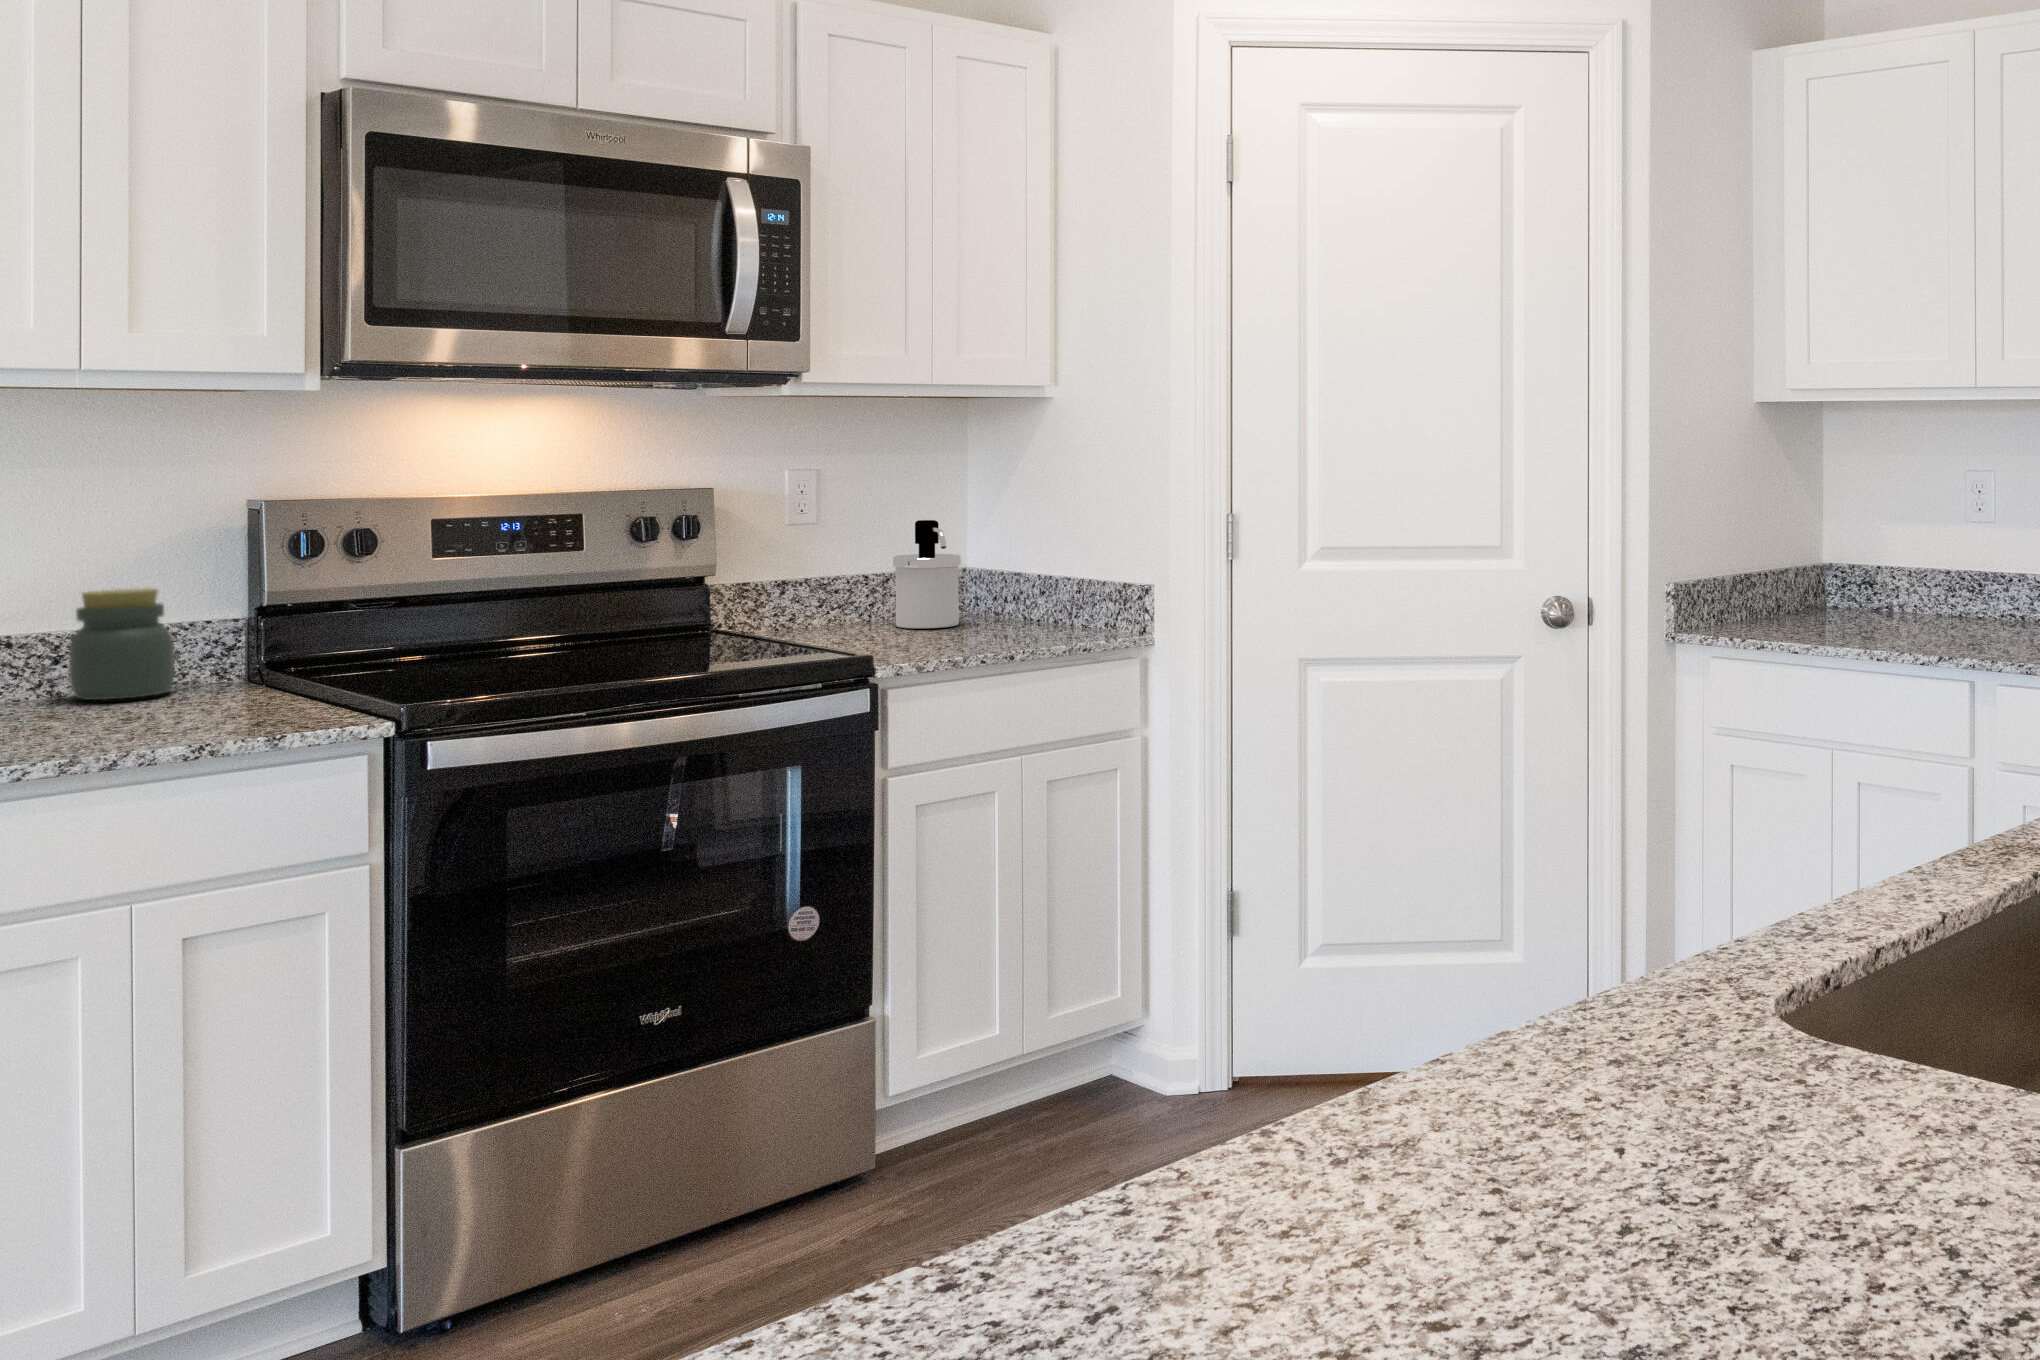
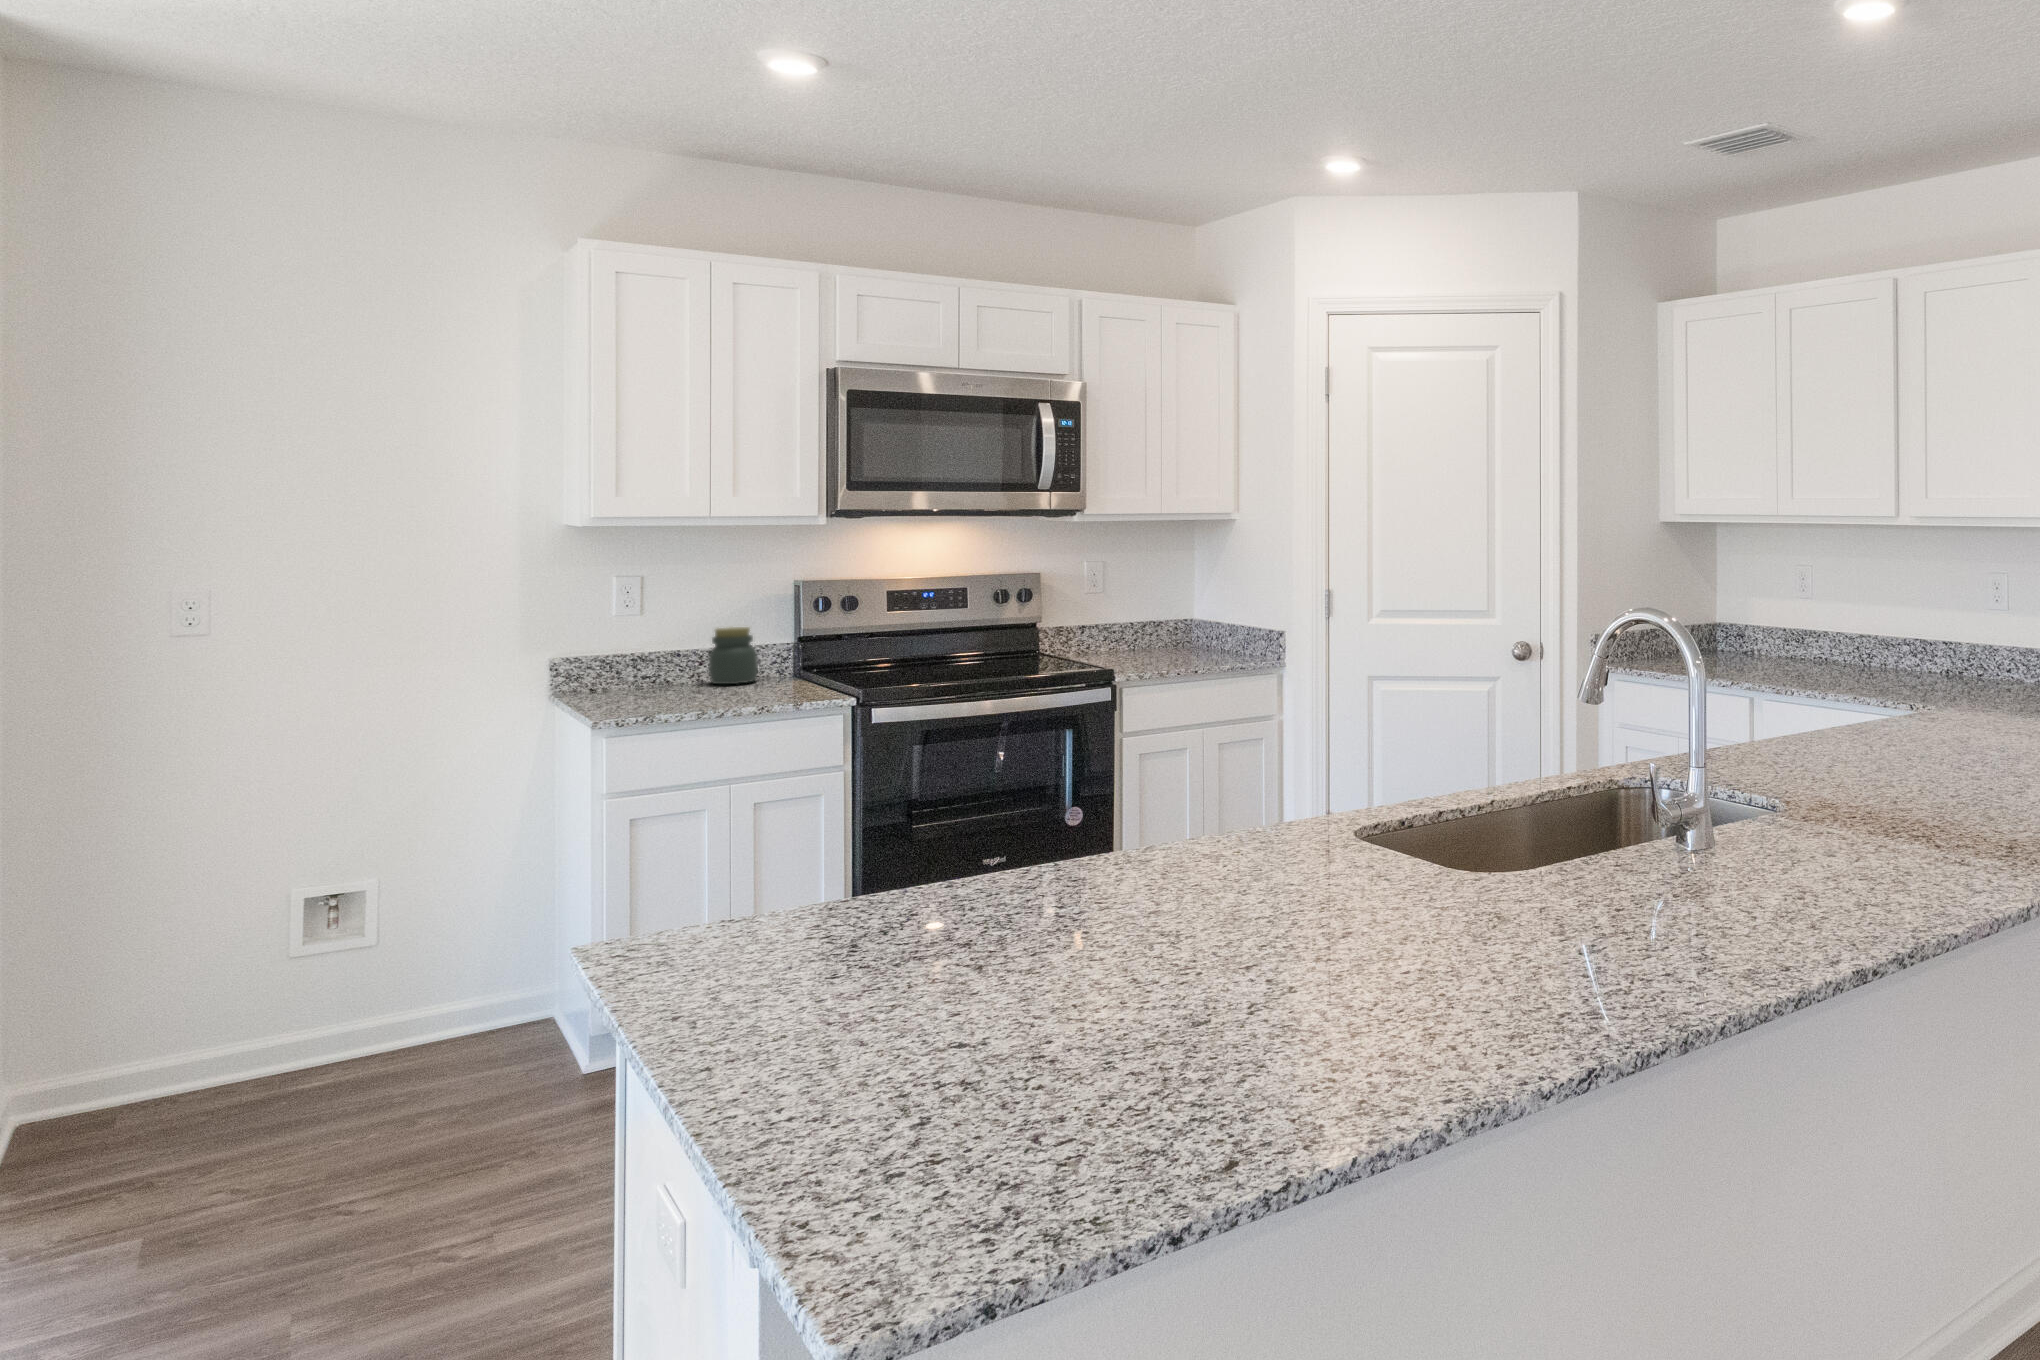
soap dispenser: present [893,520,961,628] -> none [1140,591,1179,655]

